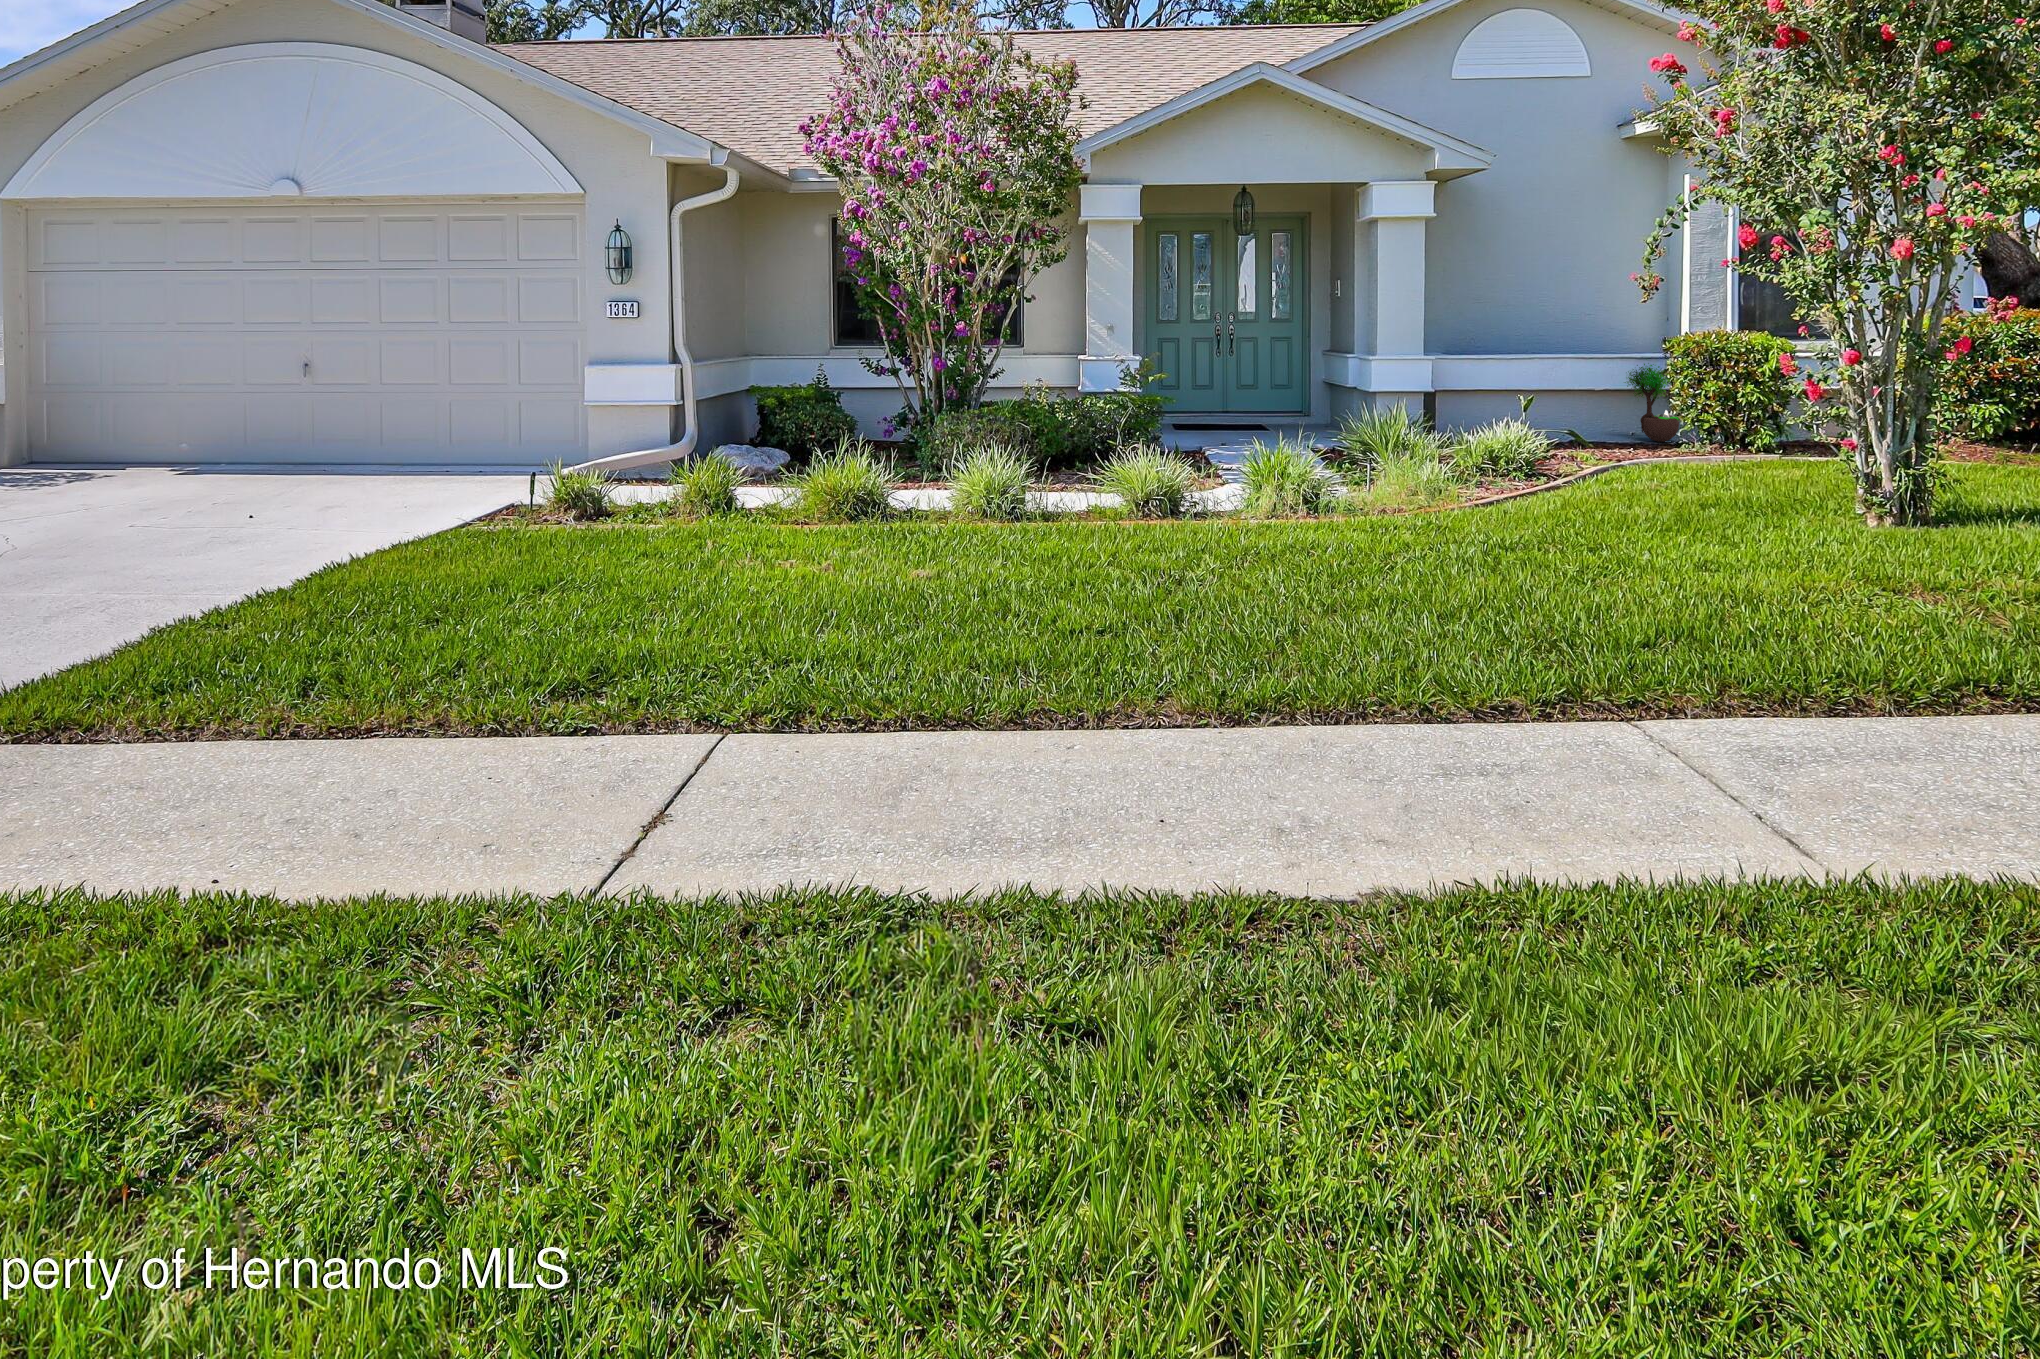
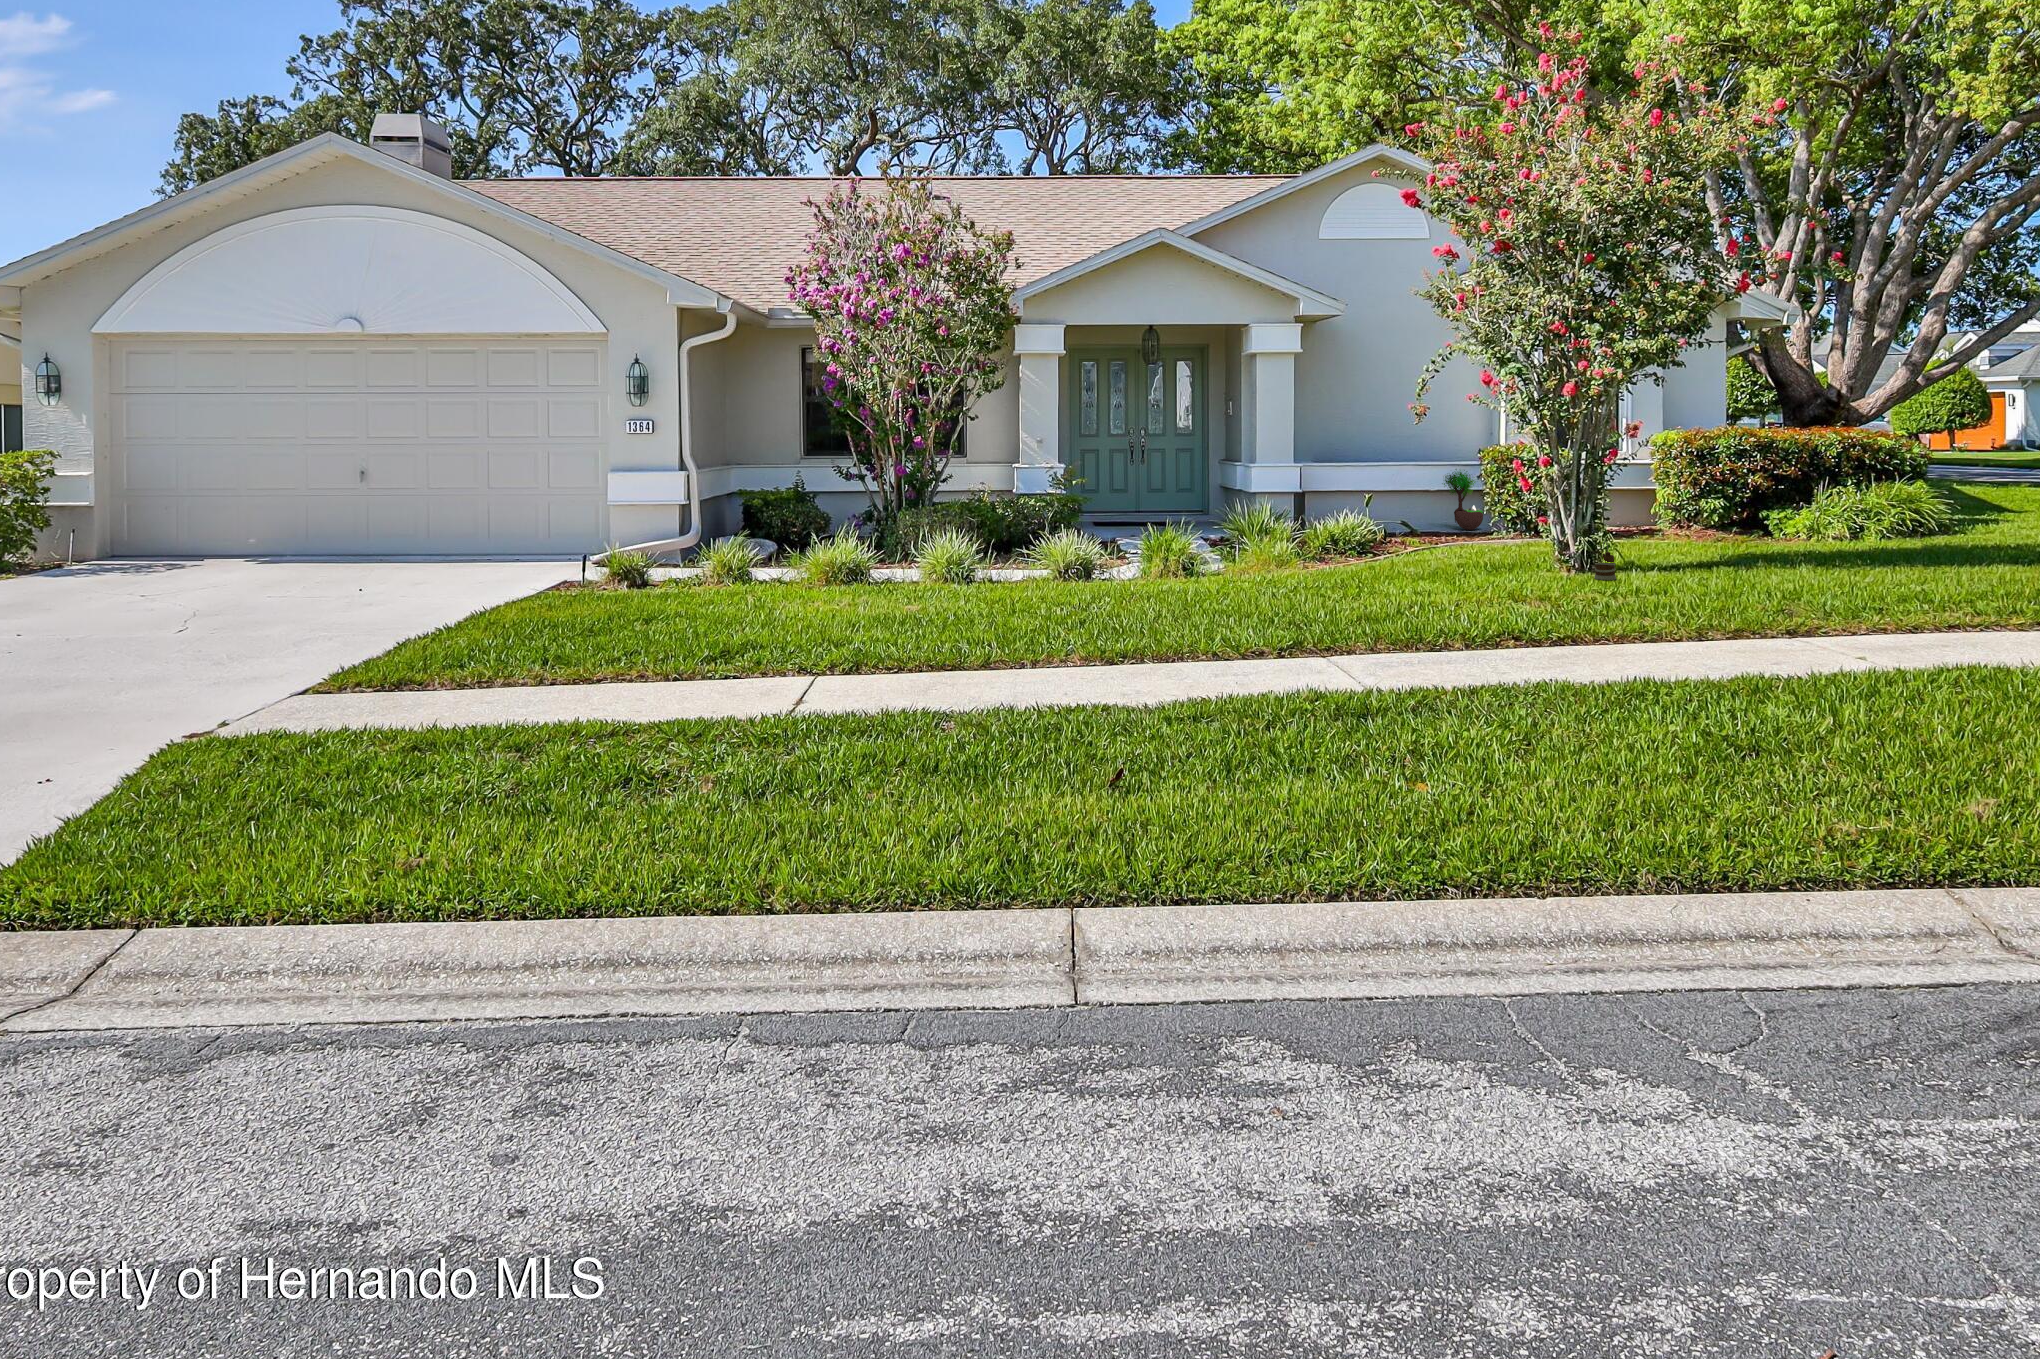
wooden bucket: none [1935,474,1971,534] -> present [1595,541,1616,580]

